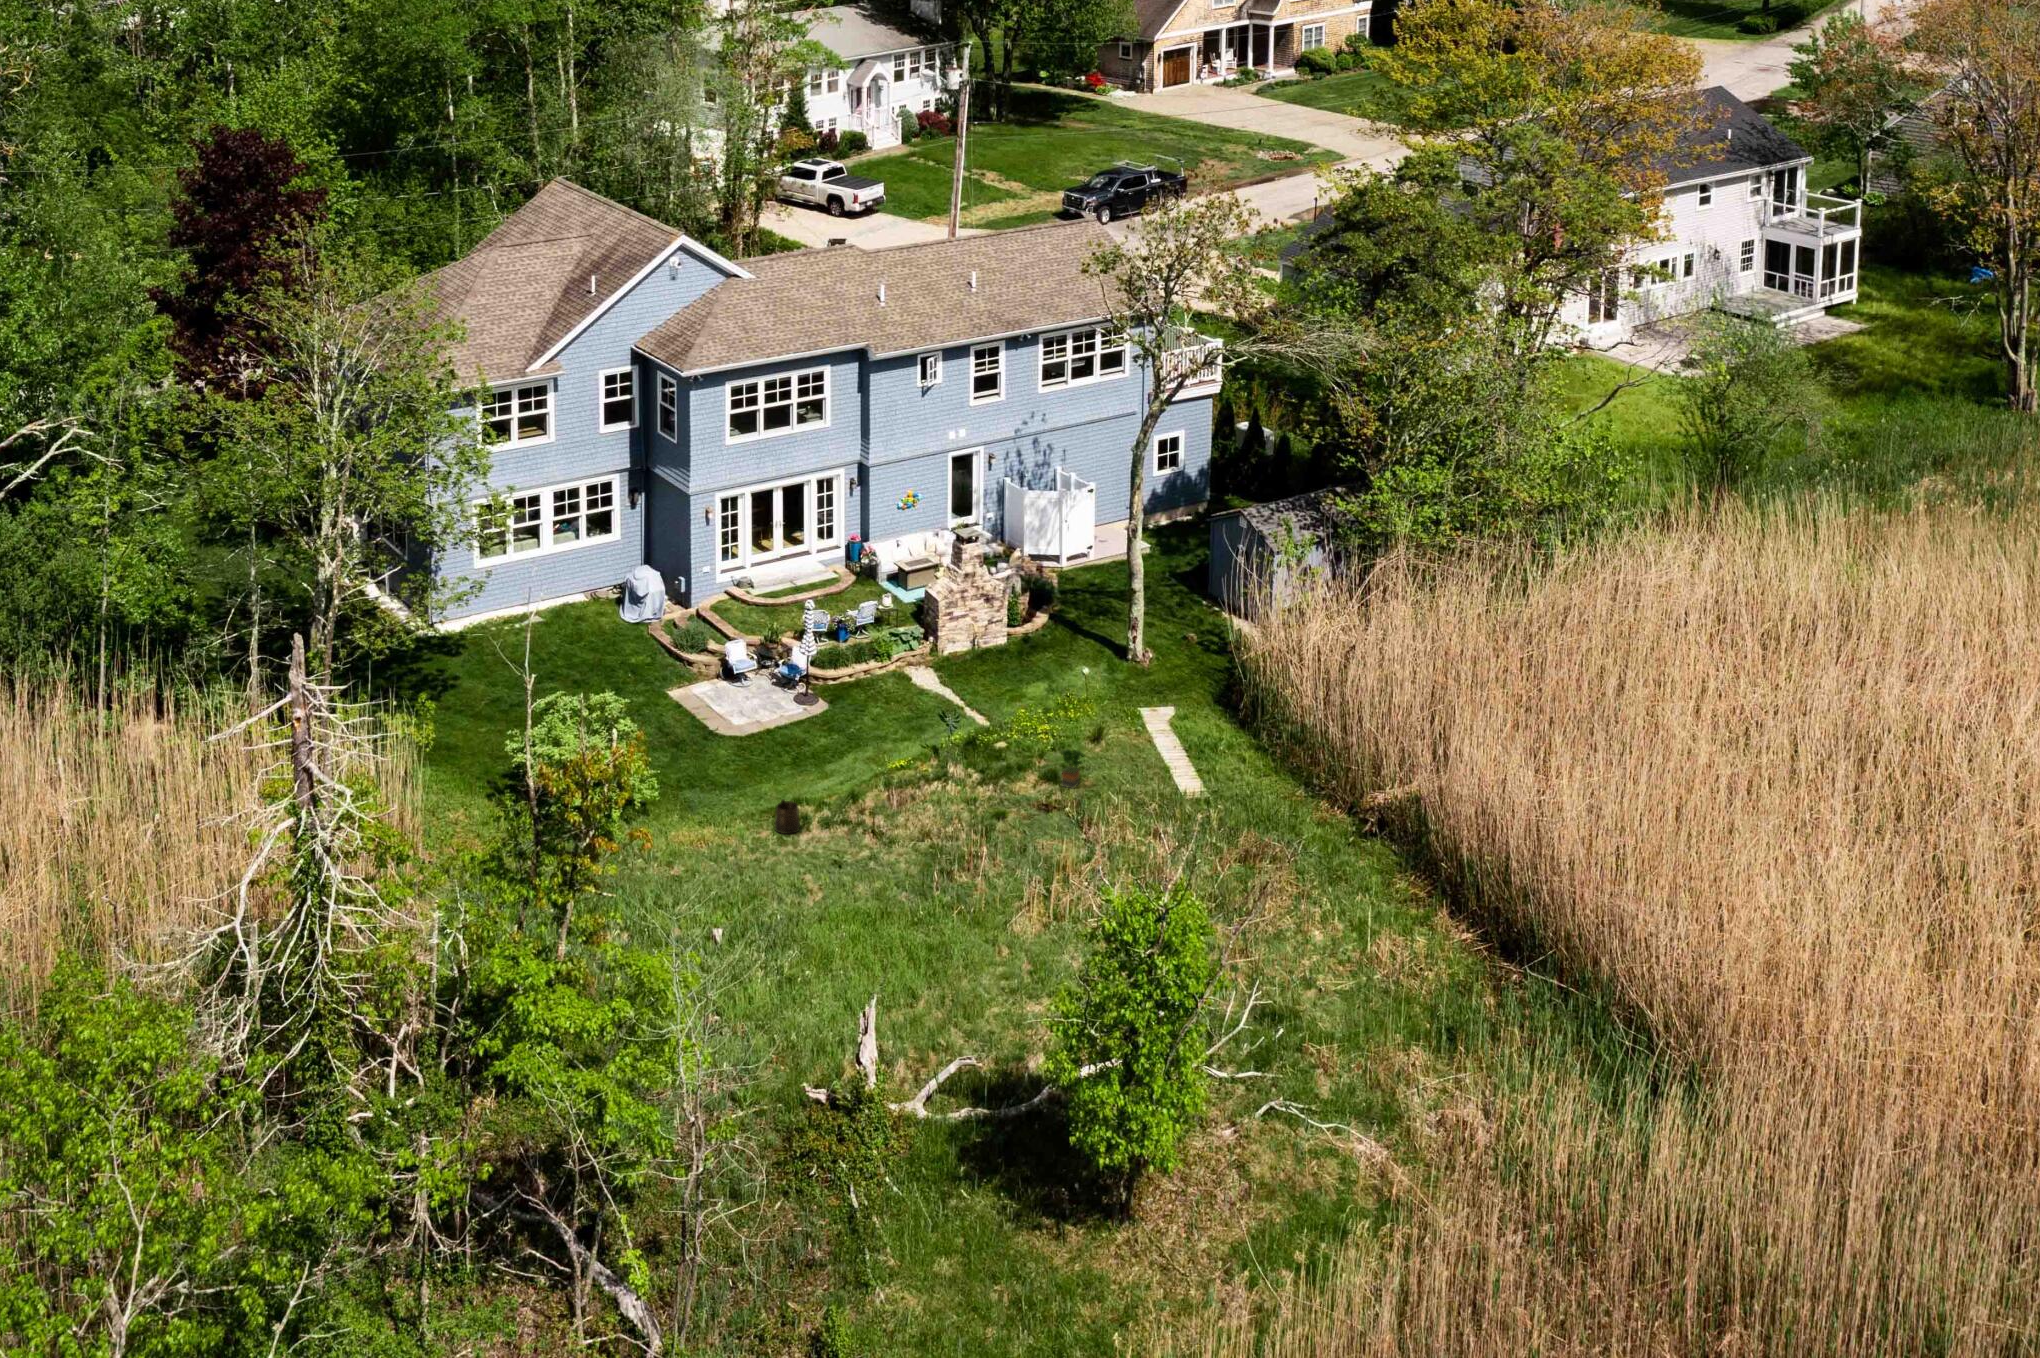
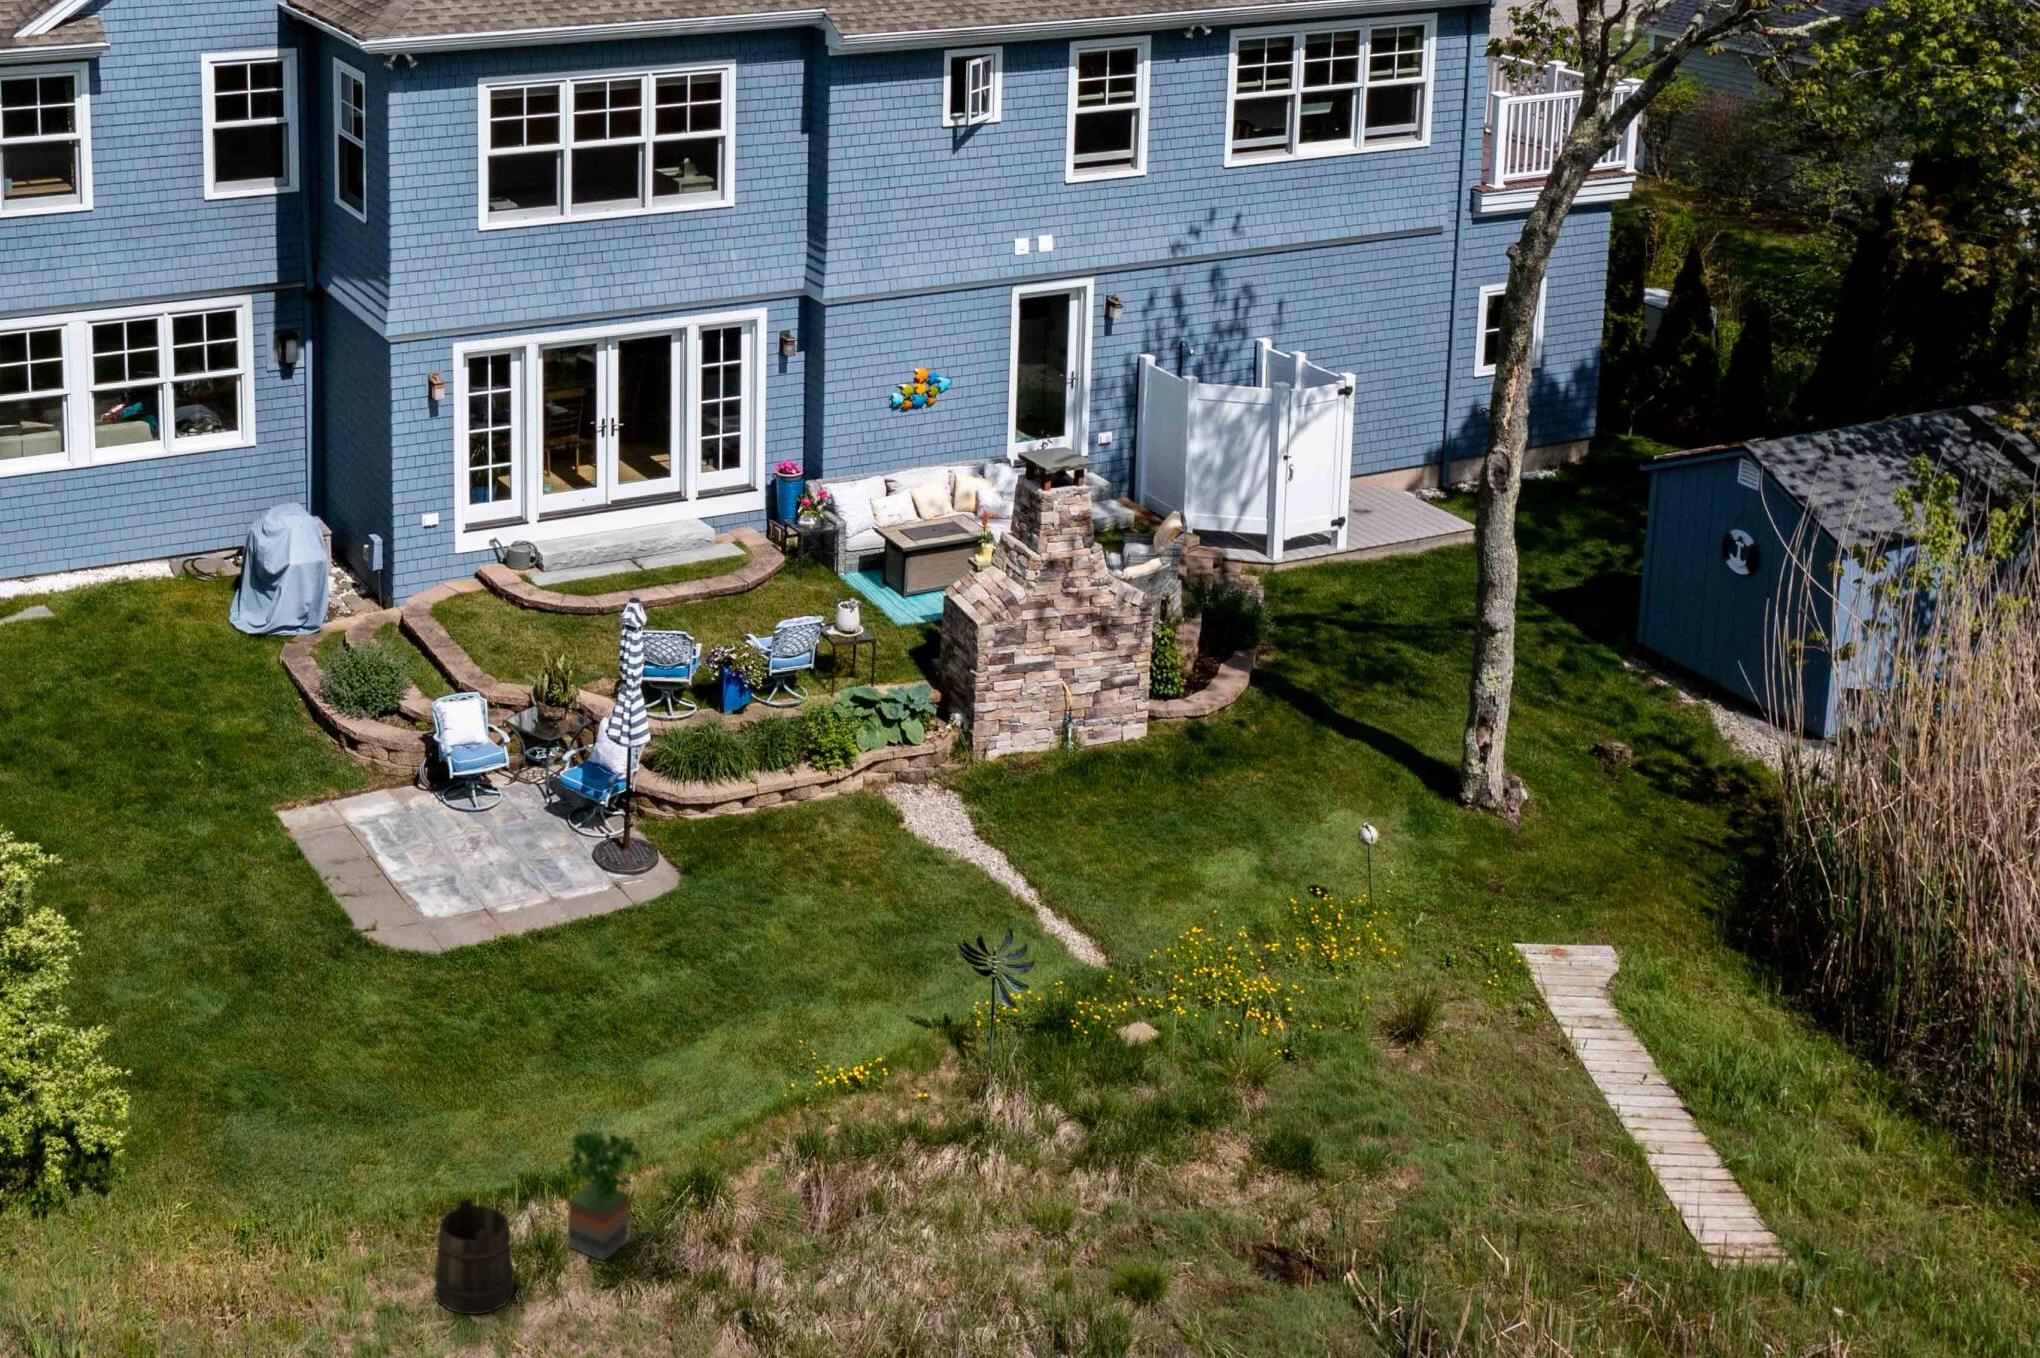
potted tree: present [1061,749,1084,788] -> present [568,1131,642,1261]

